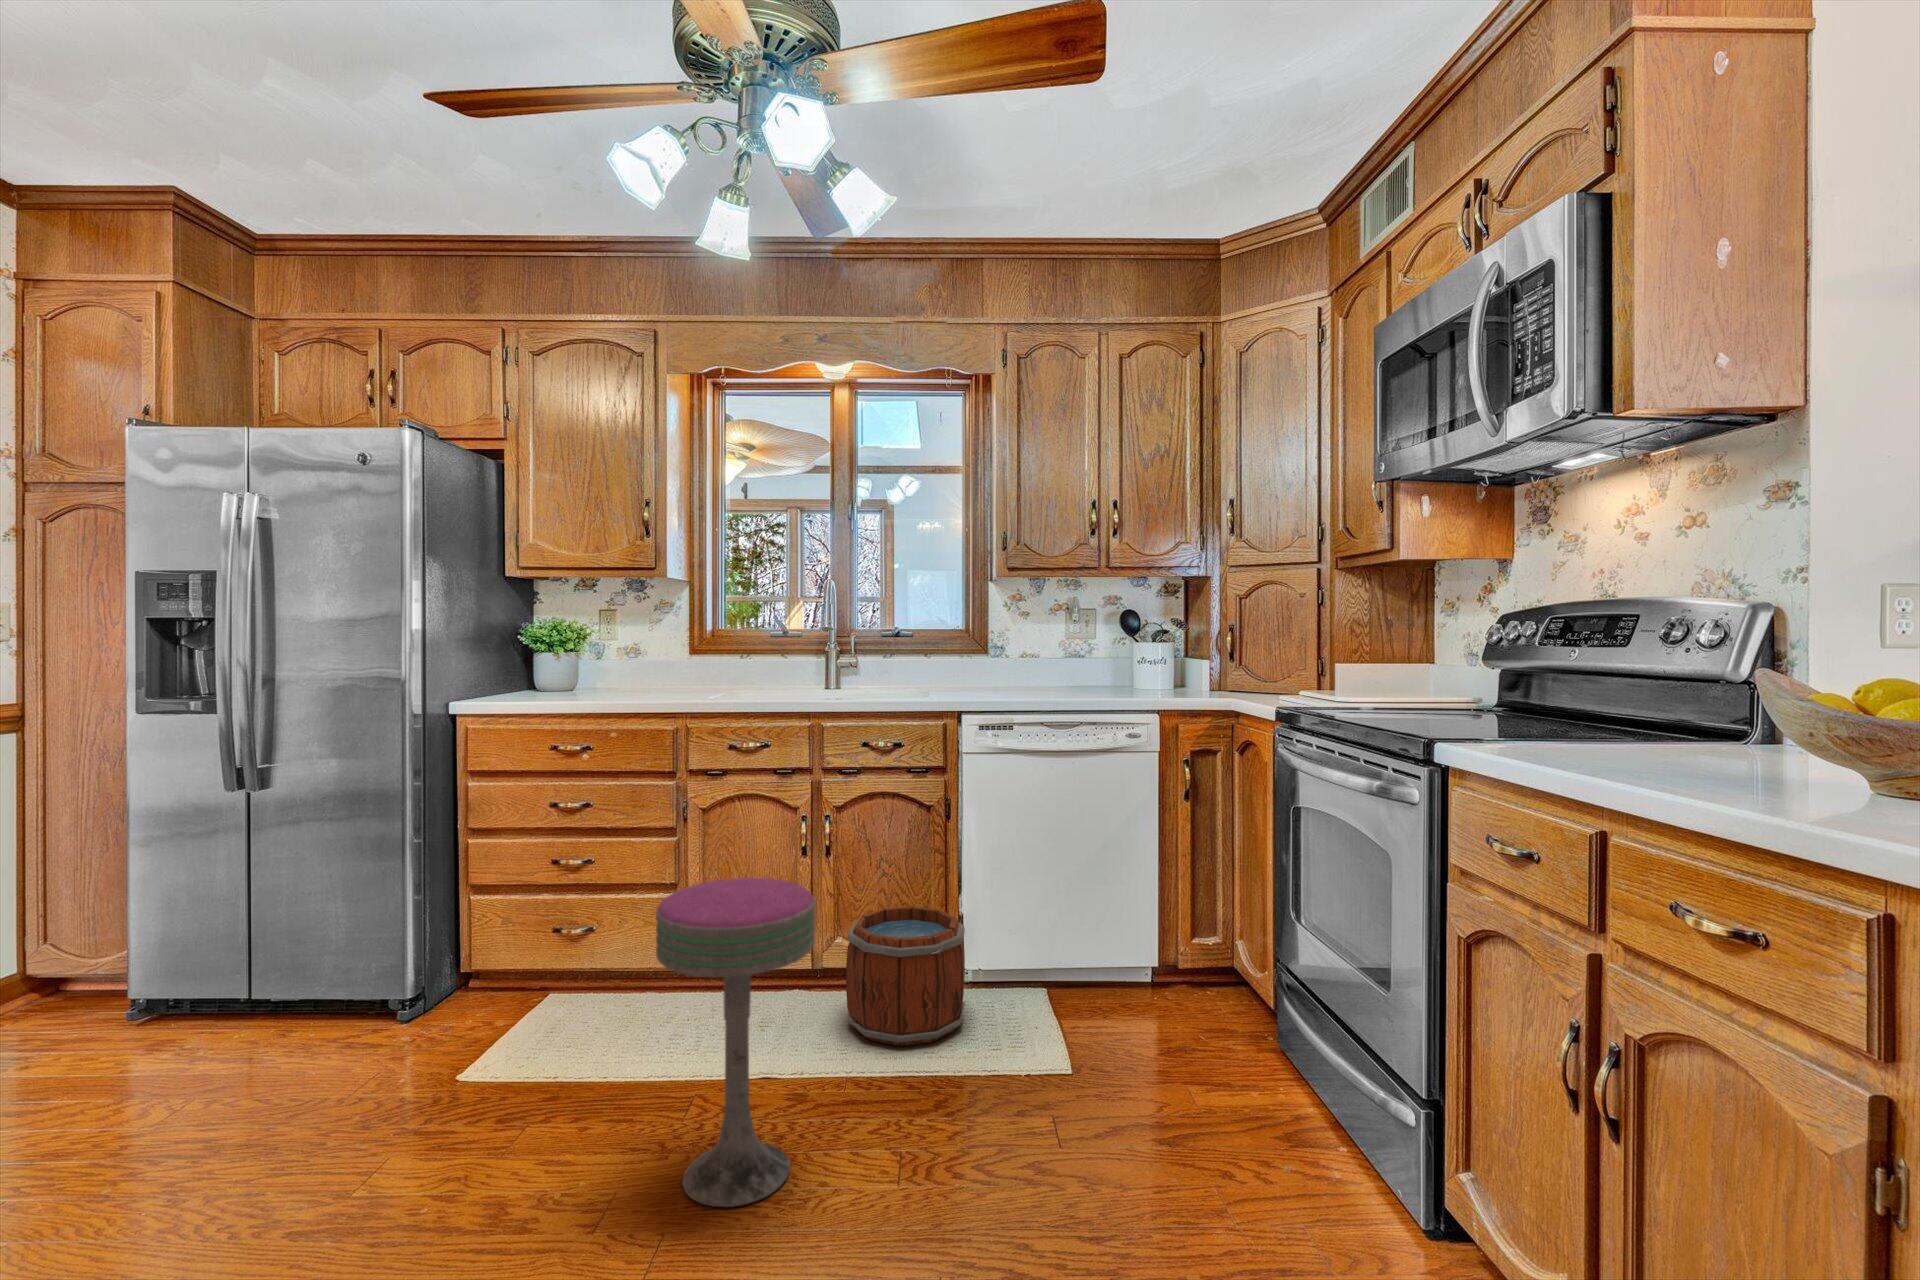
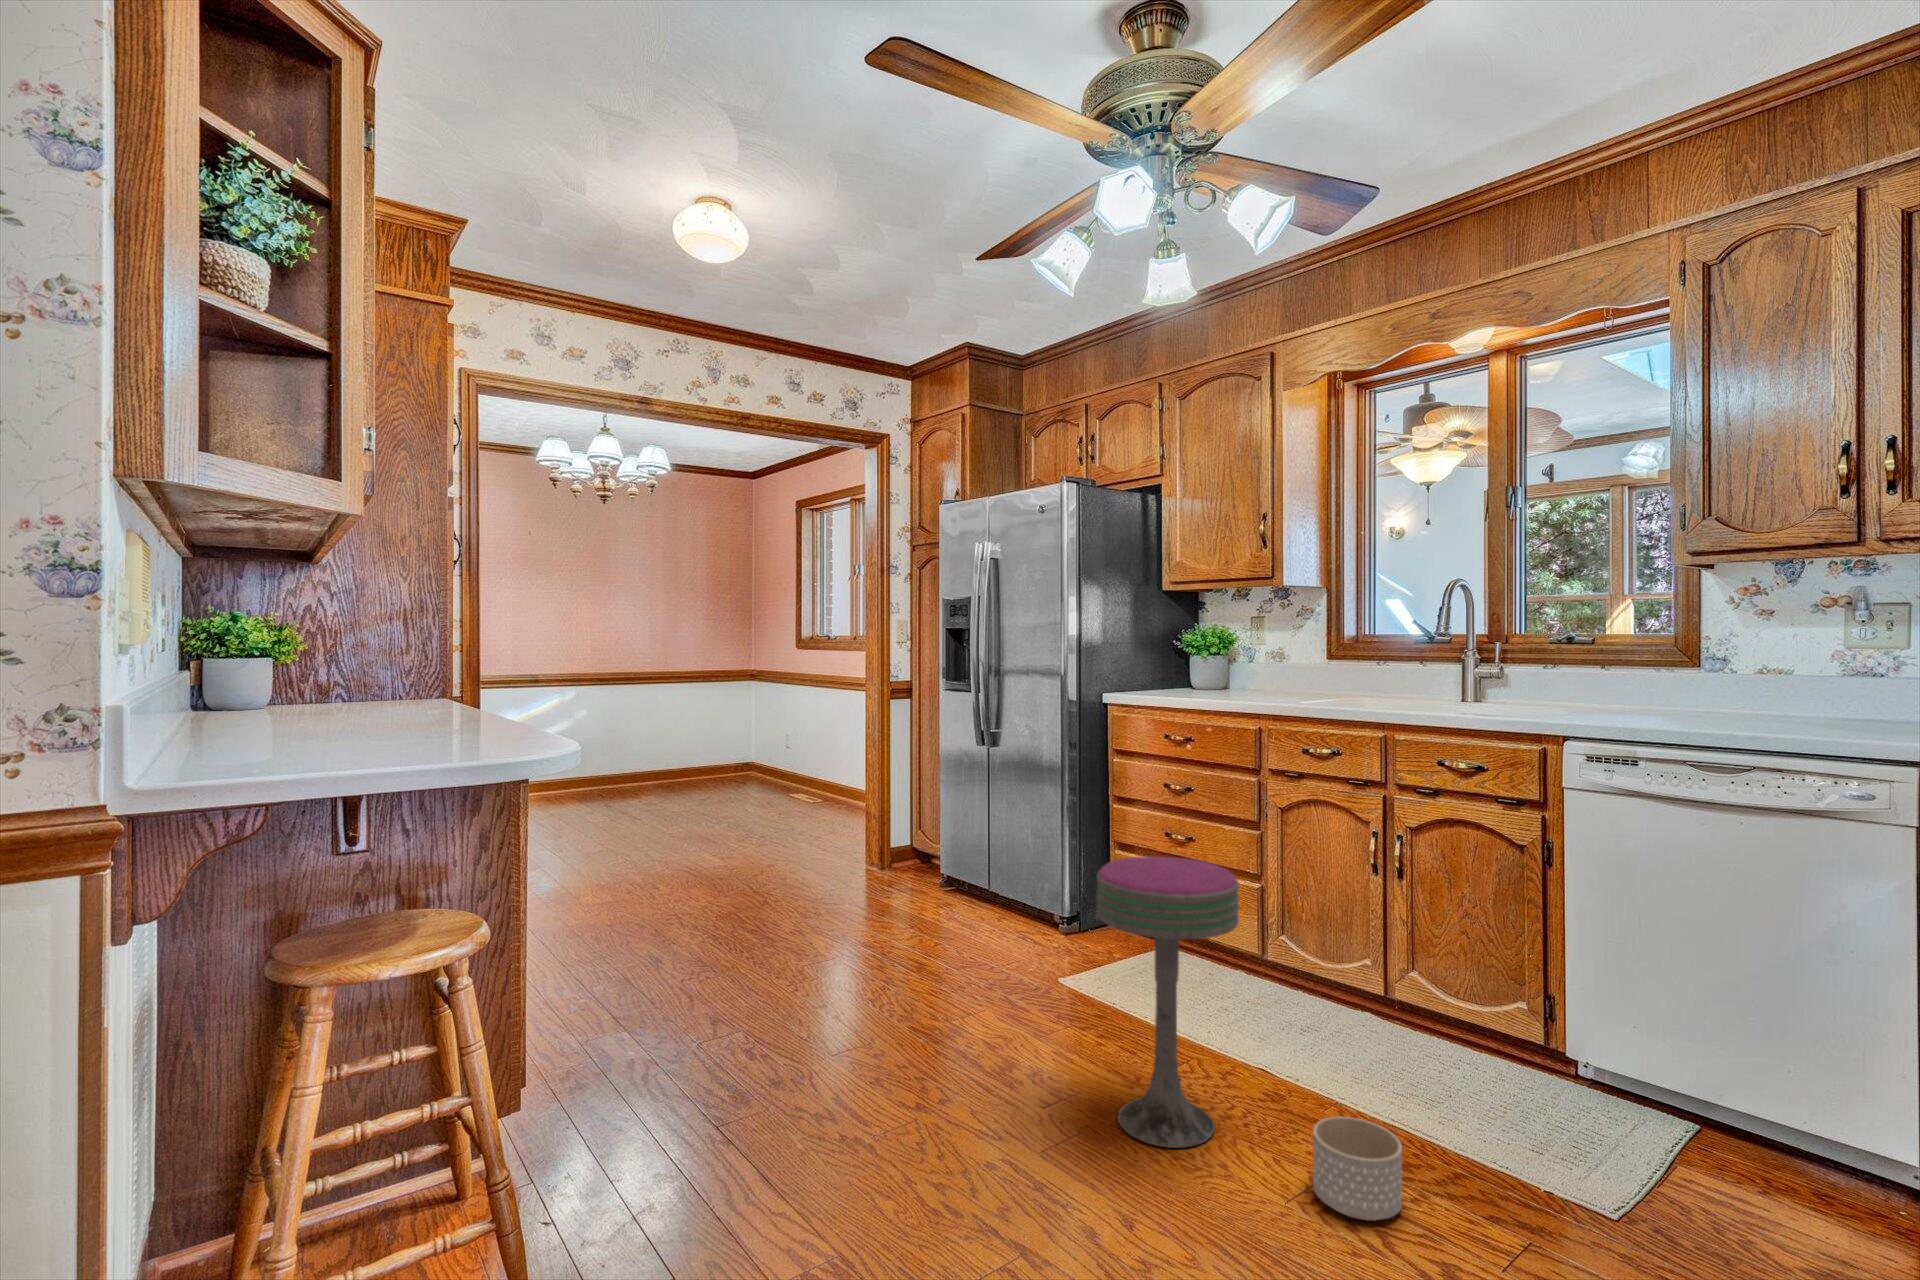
bucket: present [846,906,965,1046] -> none [1381,951,1536,1115]
planter: none [904,1076,979,1170] -> present [1313,1117,1402,1221]

